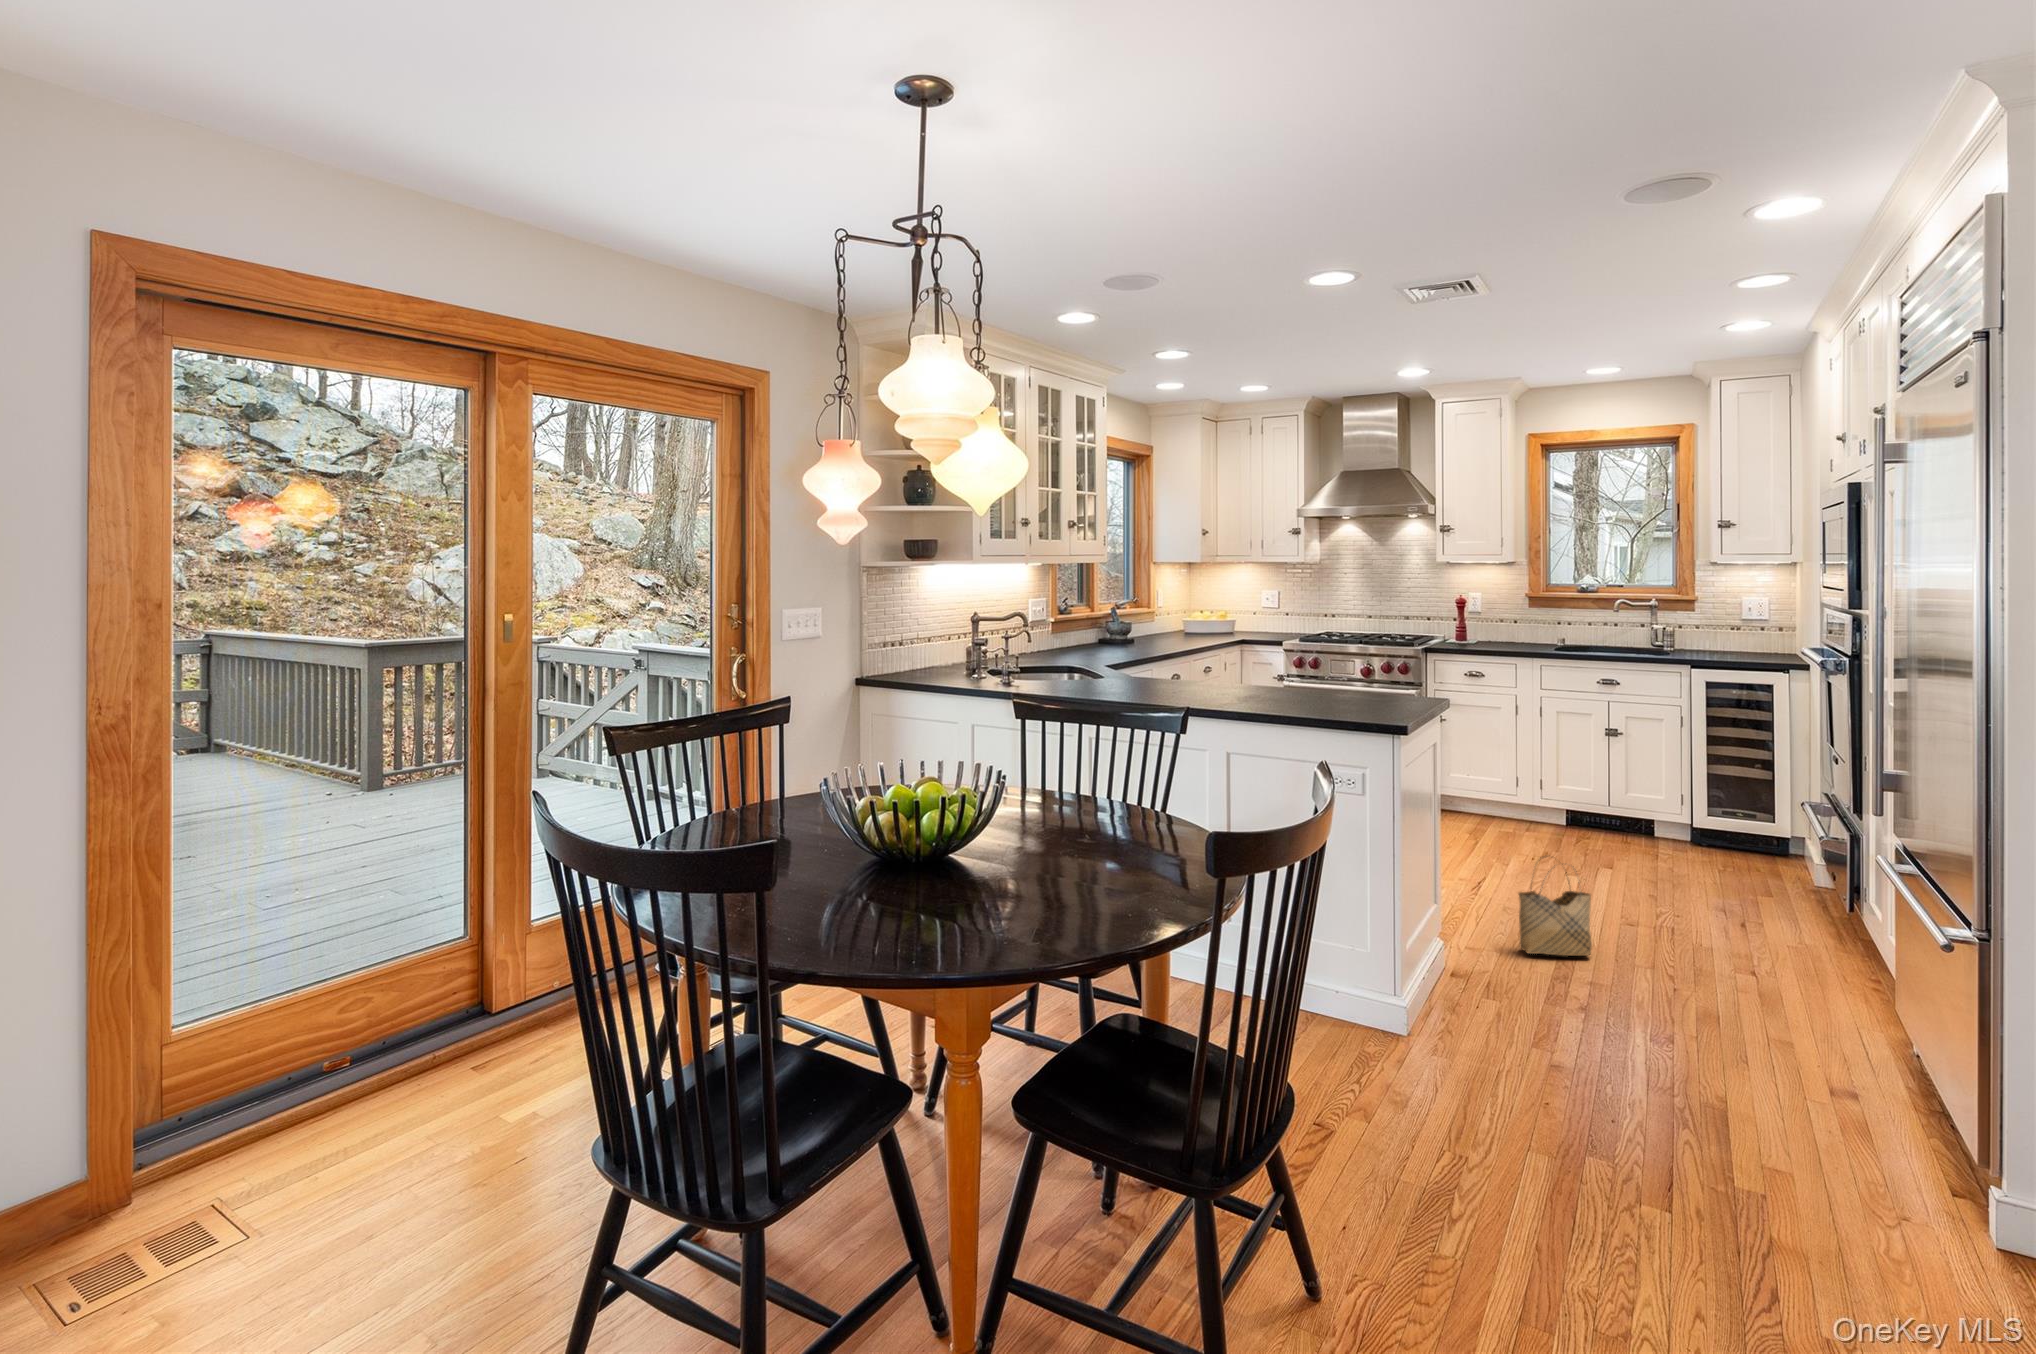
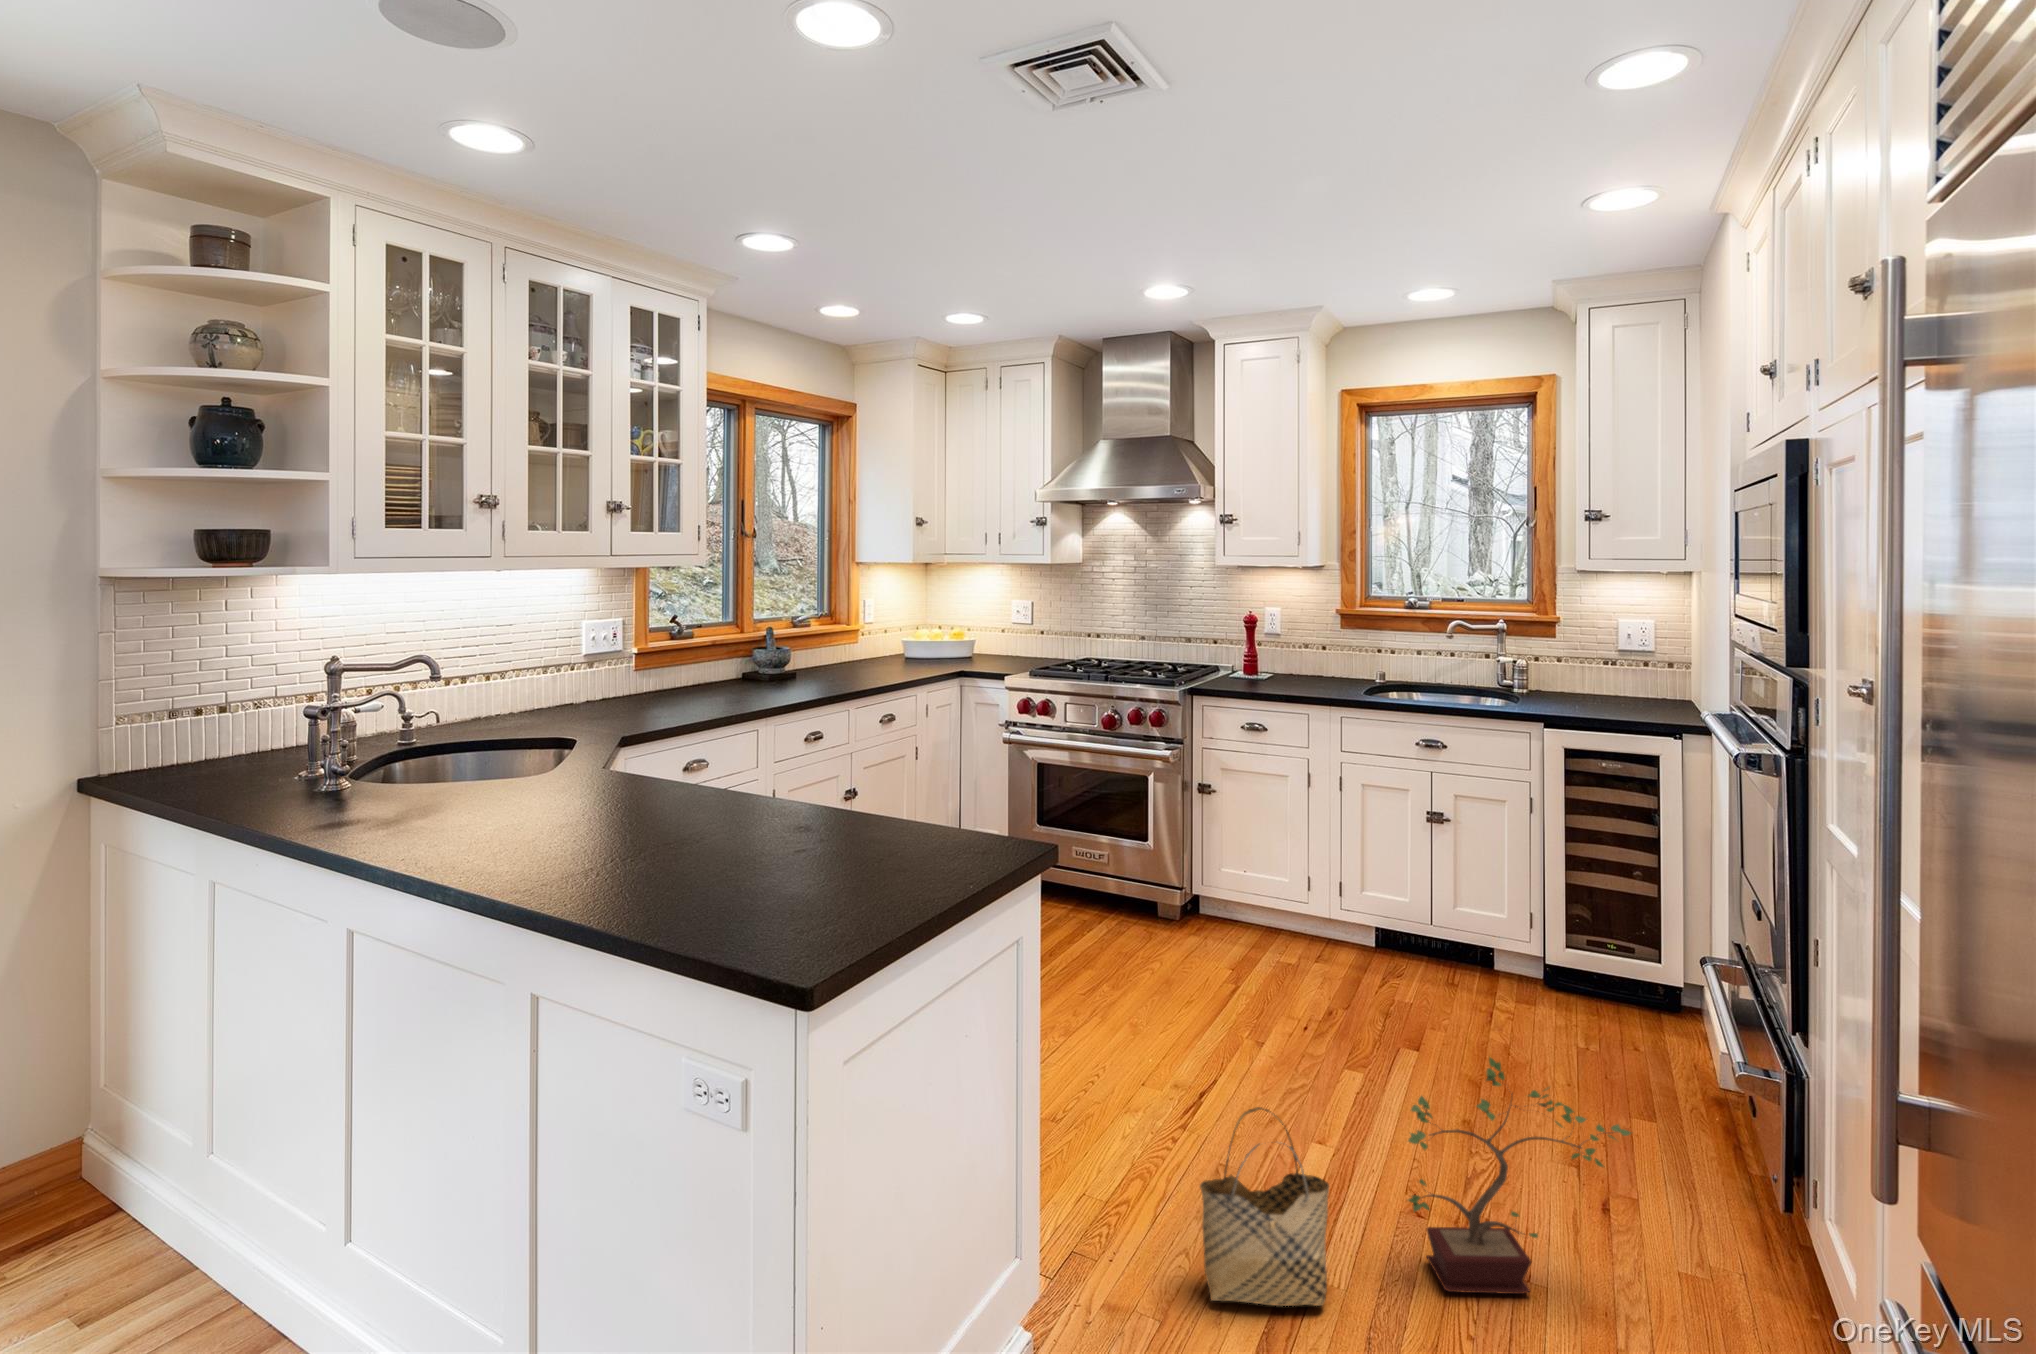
potted plant: none [1633,827,1765,956] -> present [1408,1058,1631,1294]

